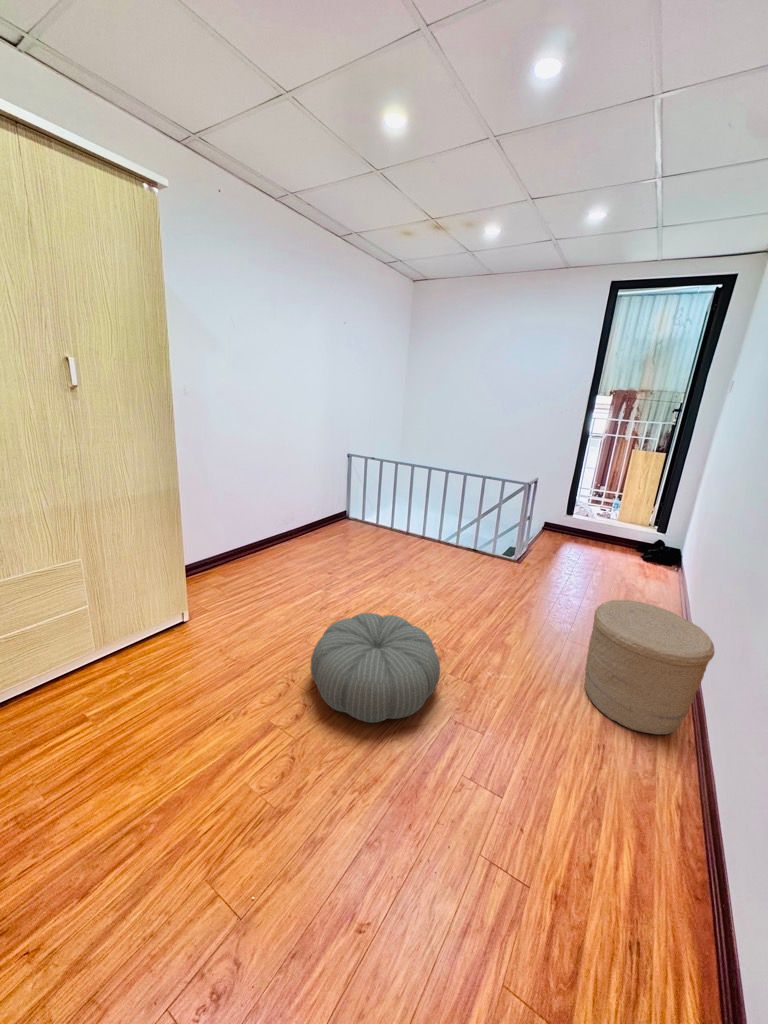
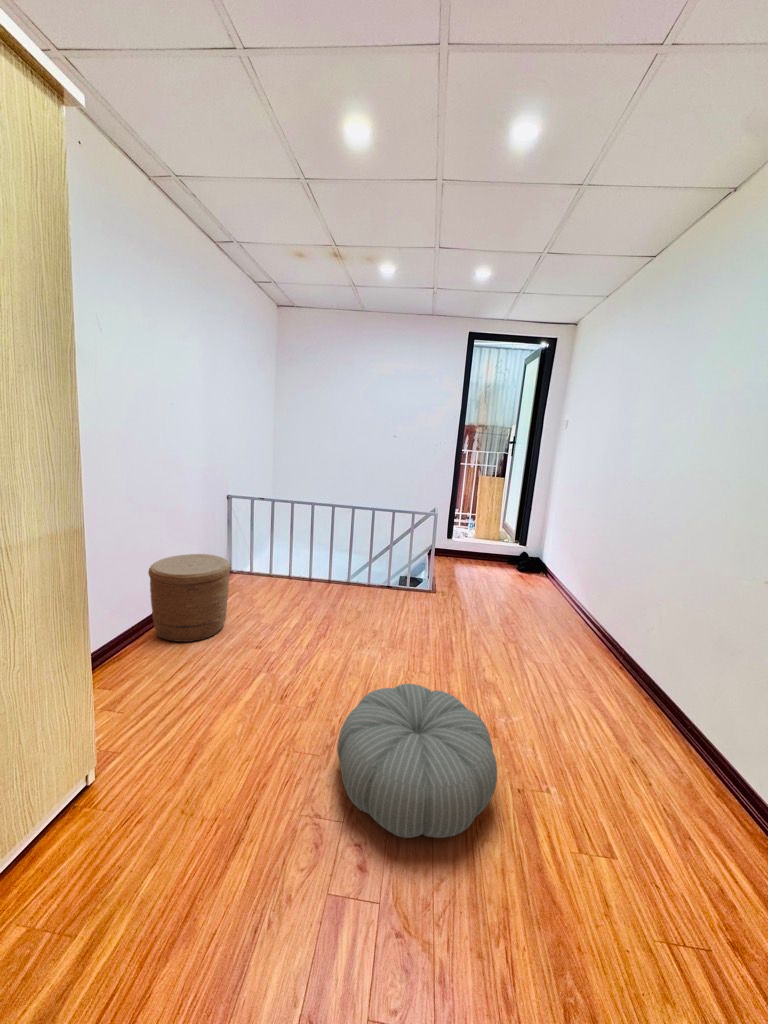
woven basket: present [585,600,715,735] -> present [148,554,231,642]

